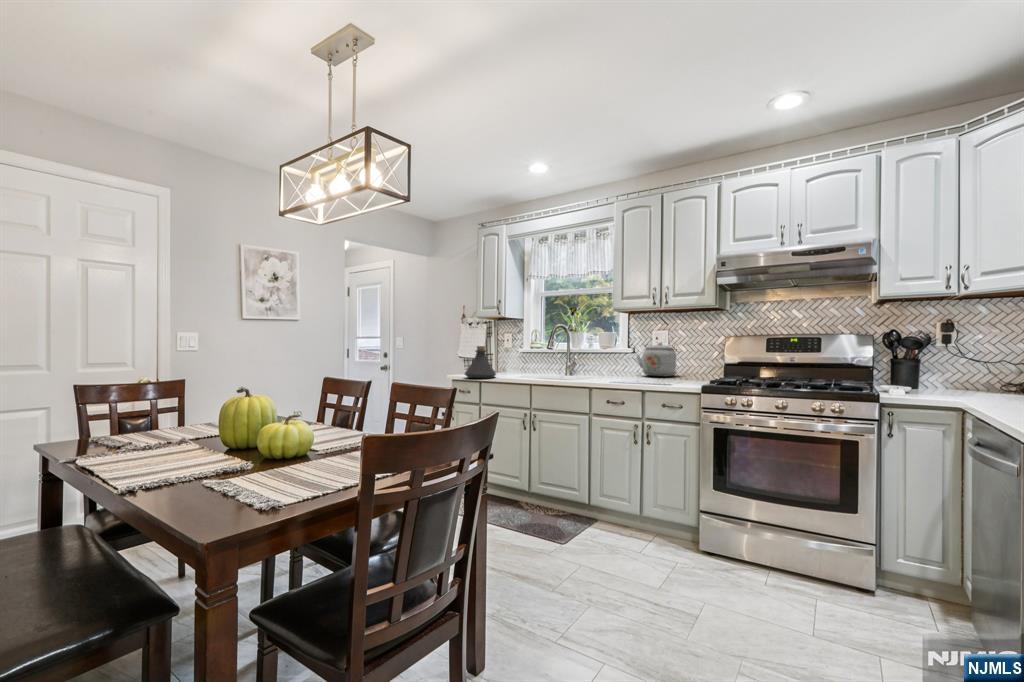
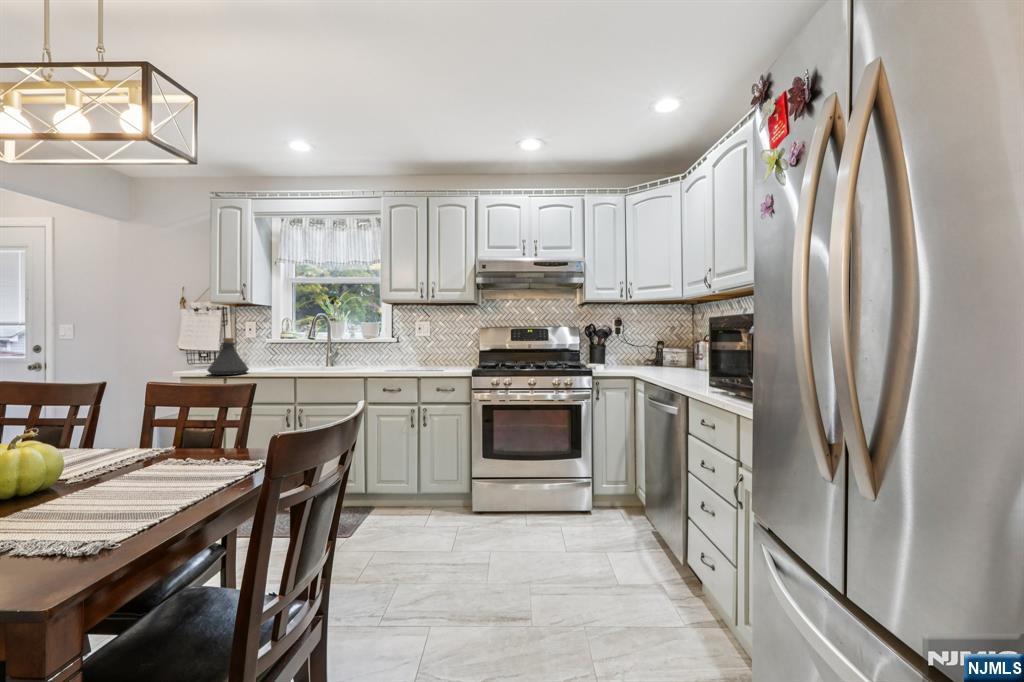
kettle: present [636,343,677,376] -> none [399,333,439,364]

